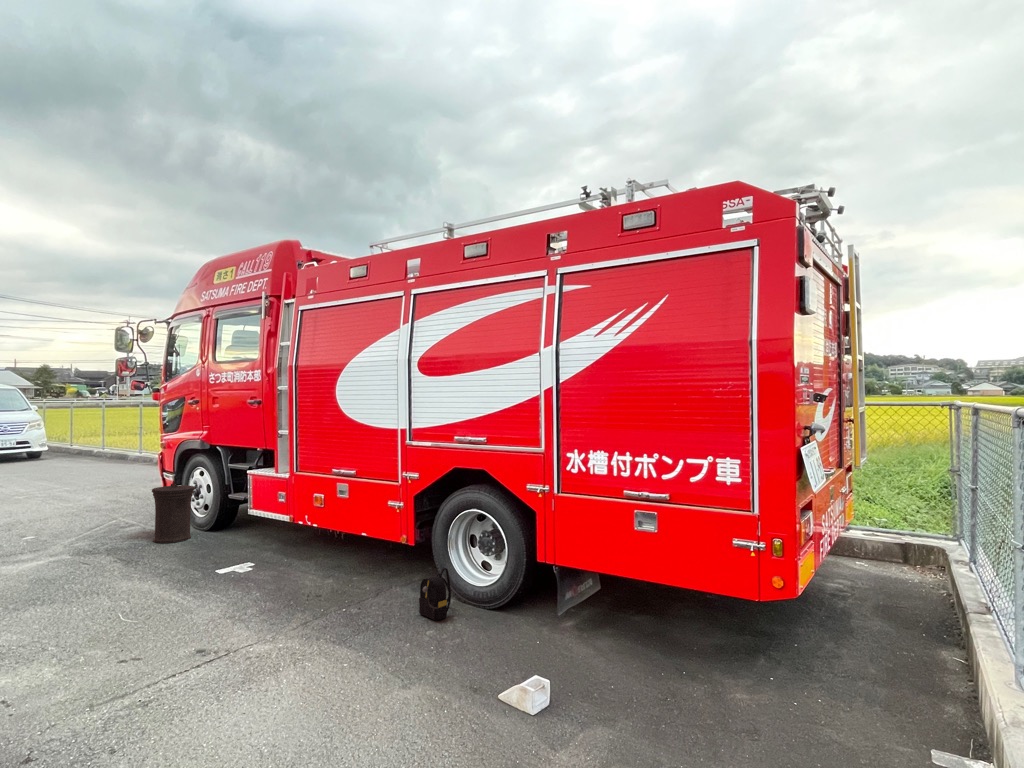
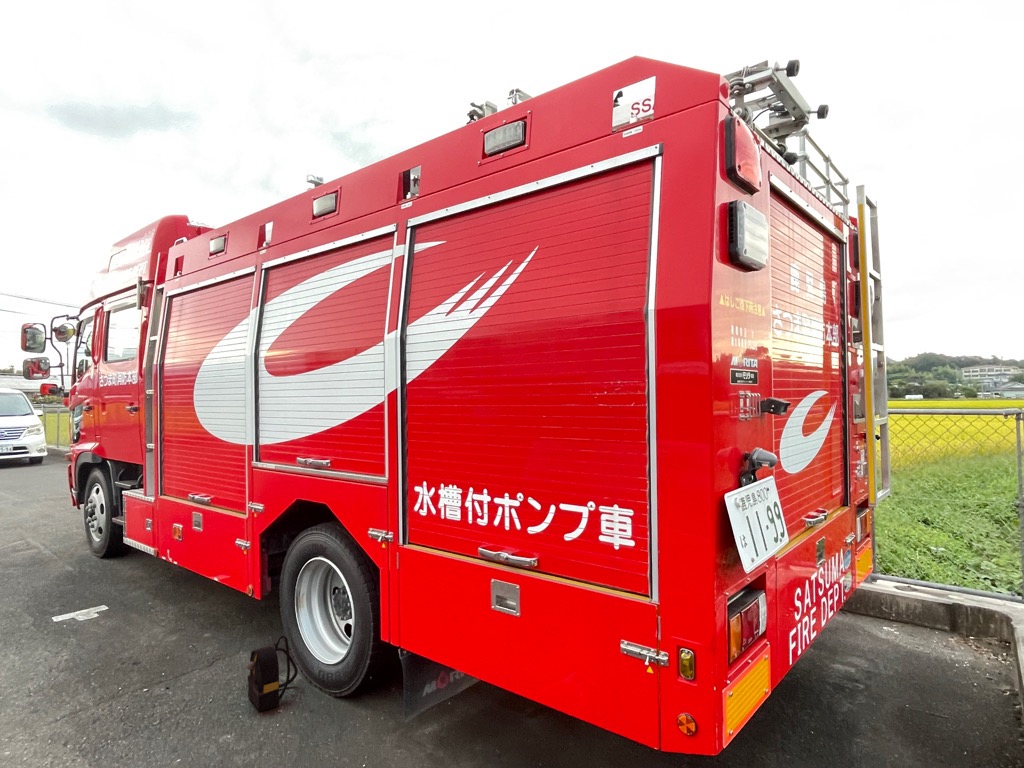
trash can: present [152,484,195,543] -> none [37,503,92,572]

